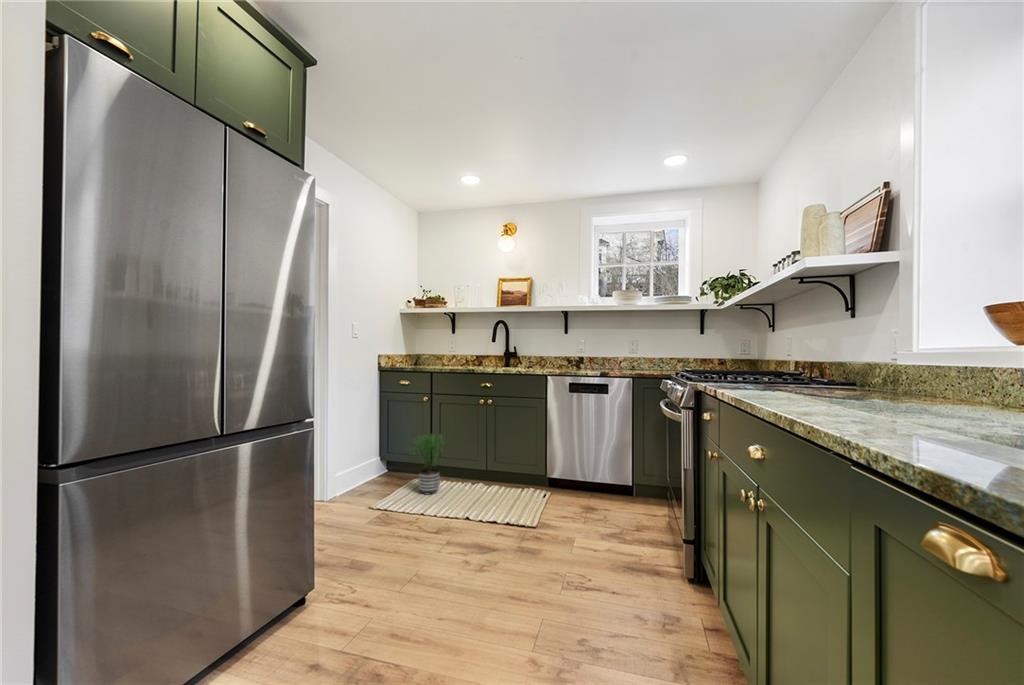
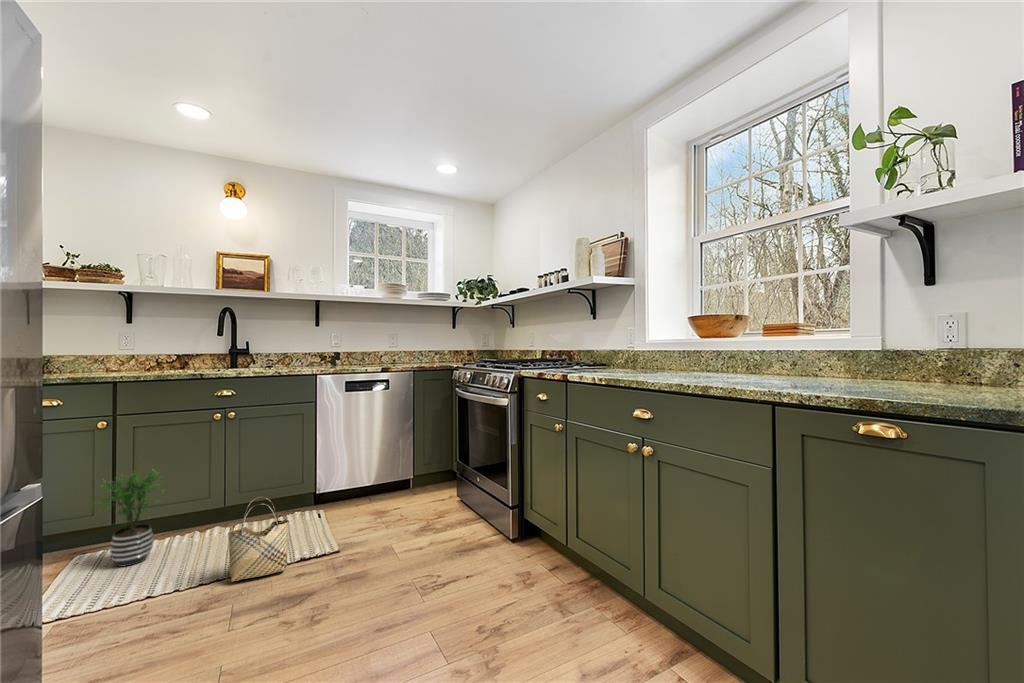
woven basket: none [459,466,499,527] -> present [228,497,290,582]

